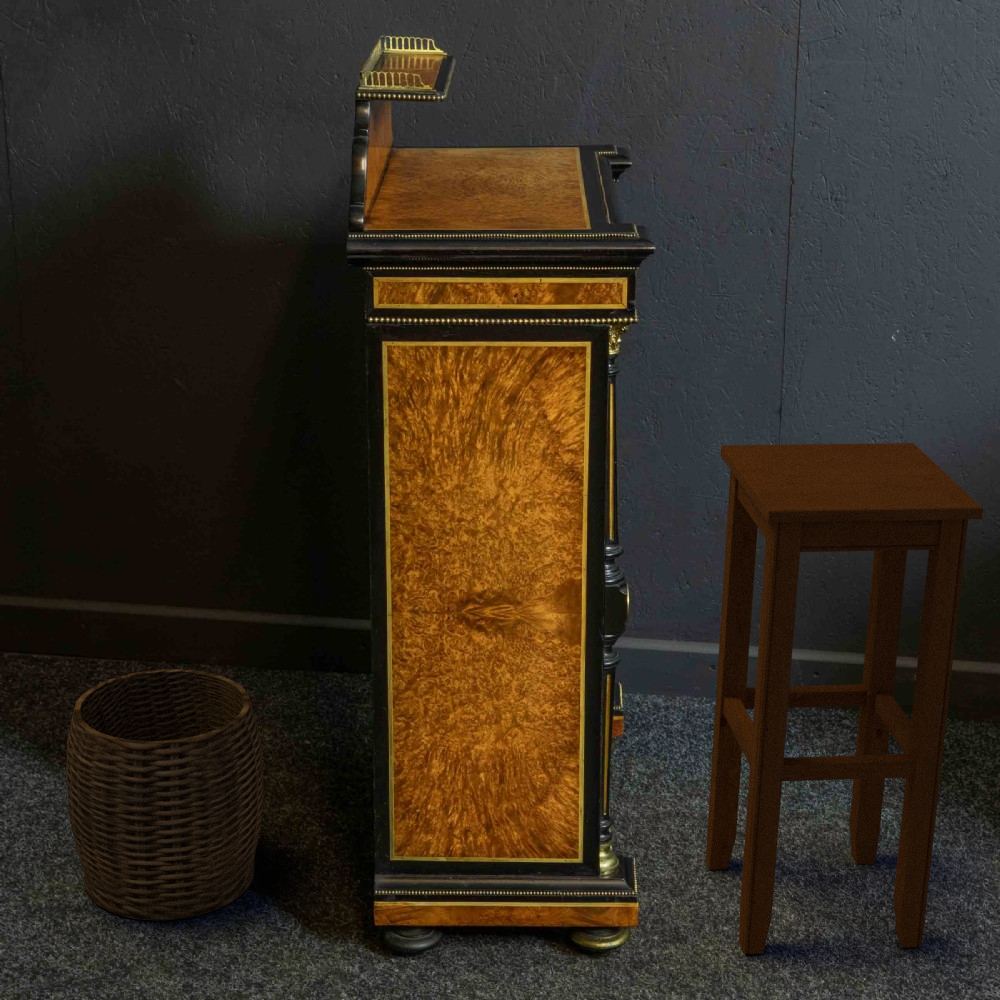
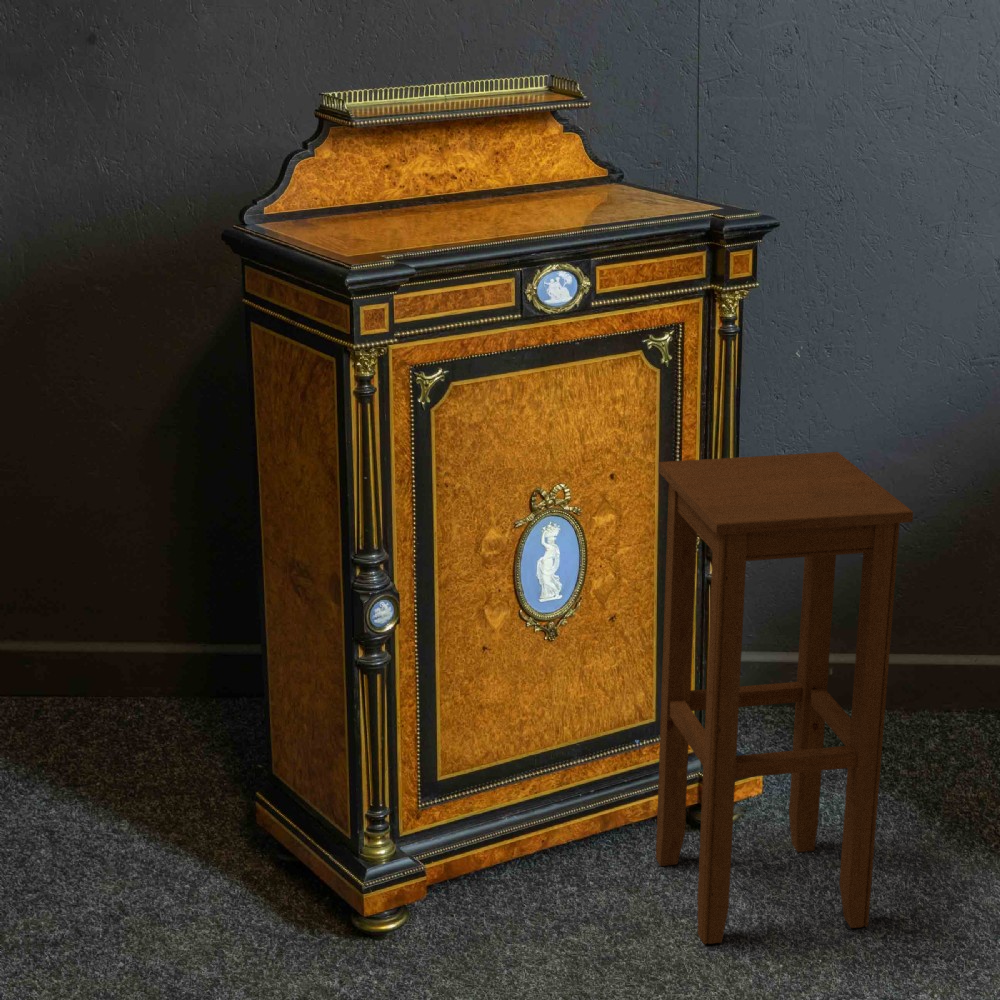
woven basket: present [67,669,263,920] -> none [38,703,229,949]

